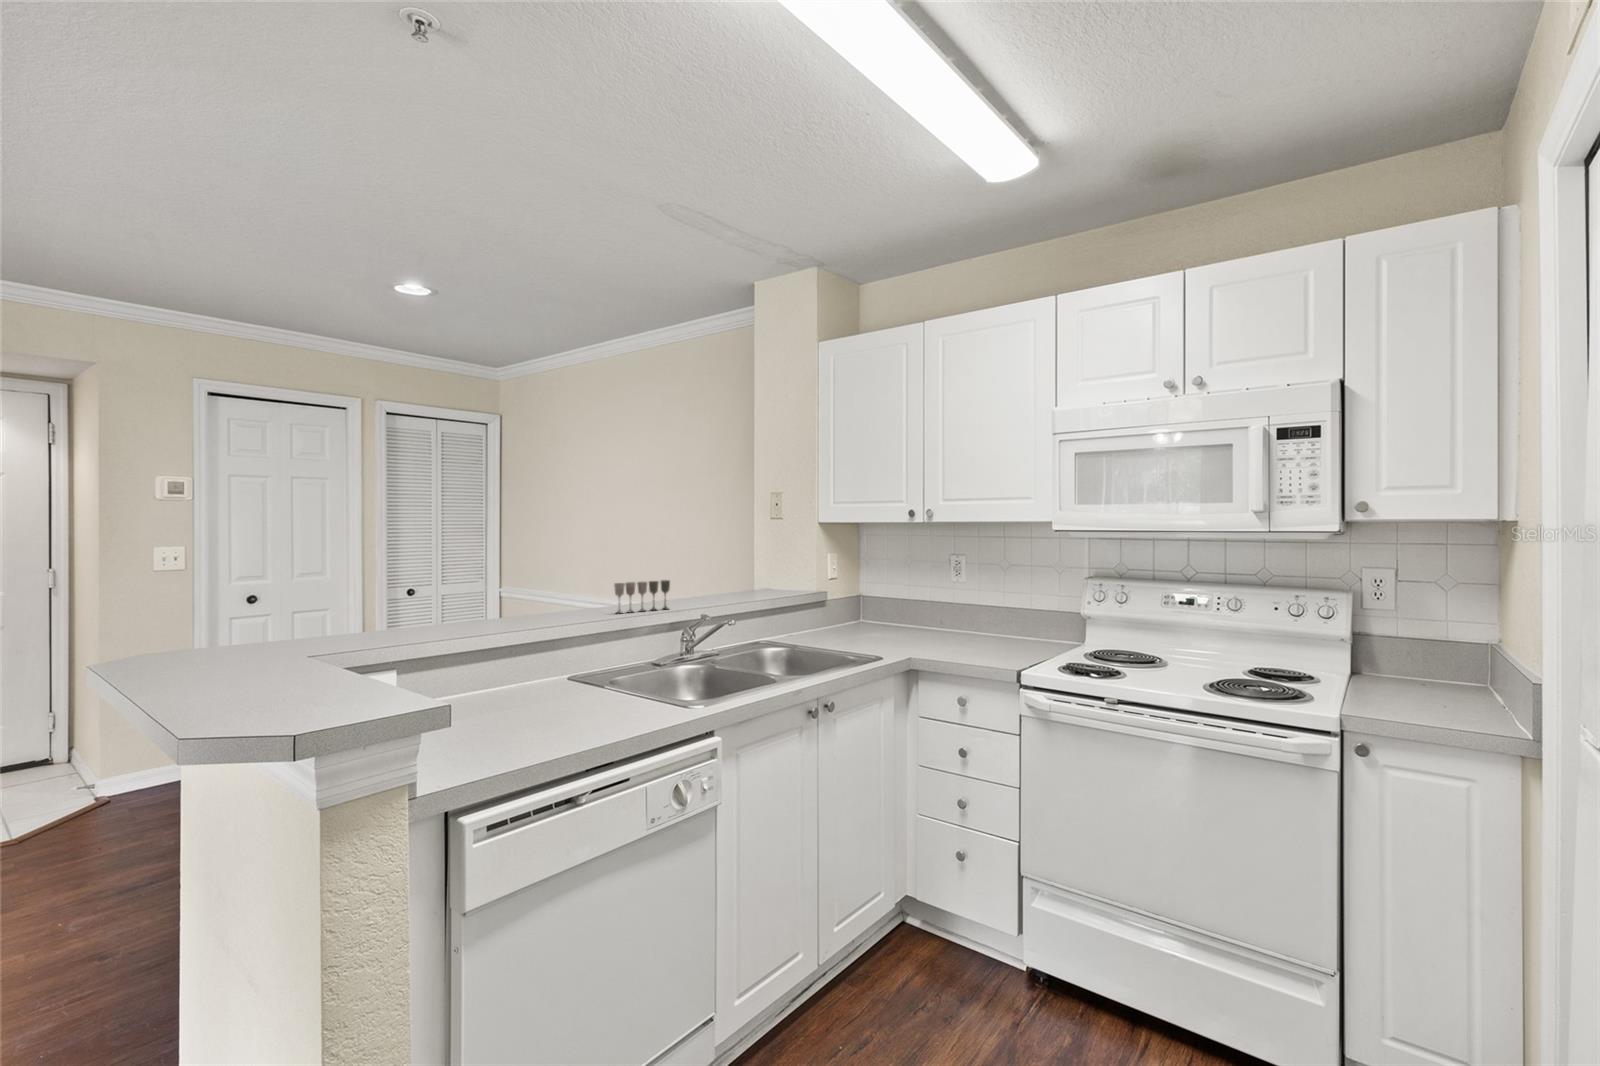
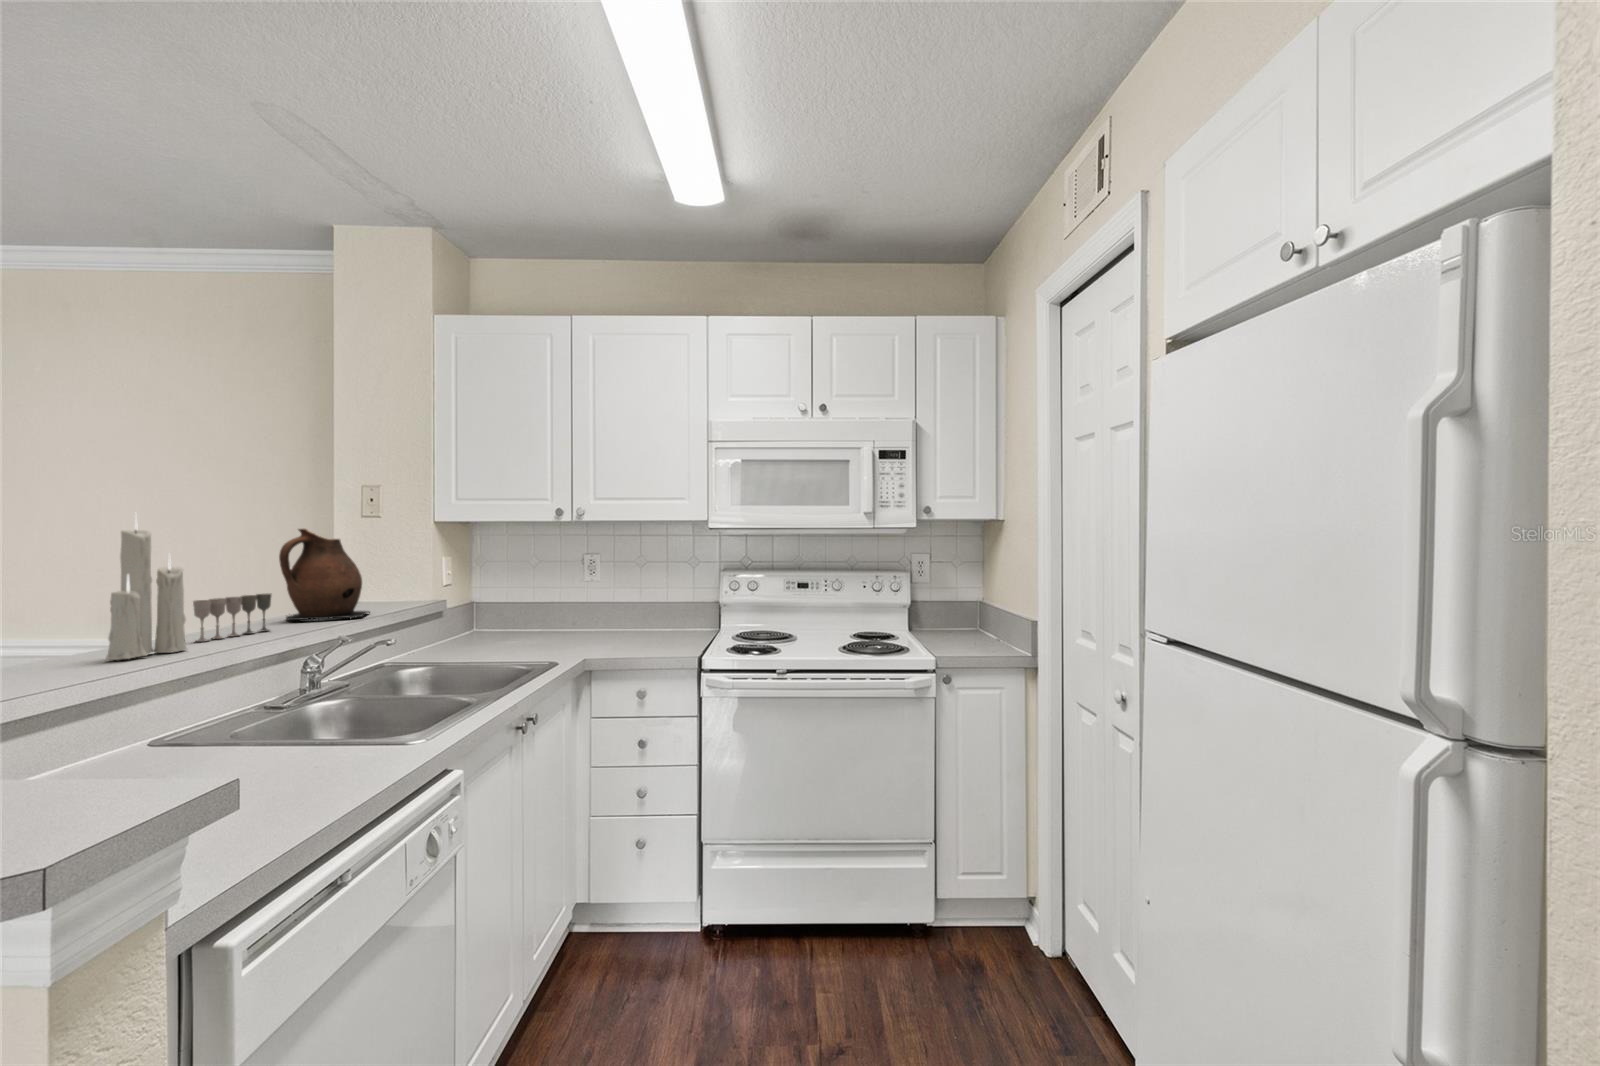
candle: none [548,515,598,621] -> present [106,514,187,660]
ceramic pitcher: none [690,530,757,605] -> present [279,529,370,620]

